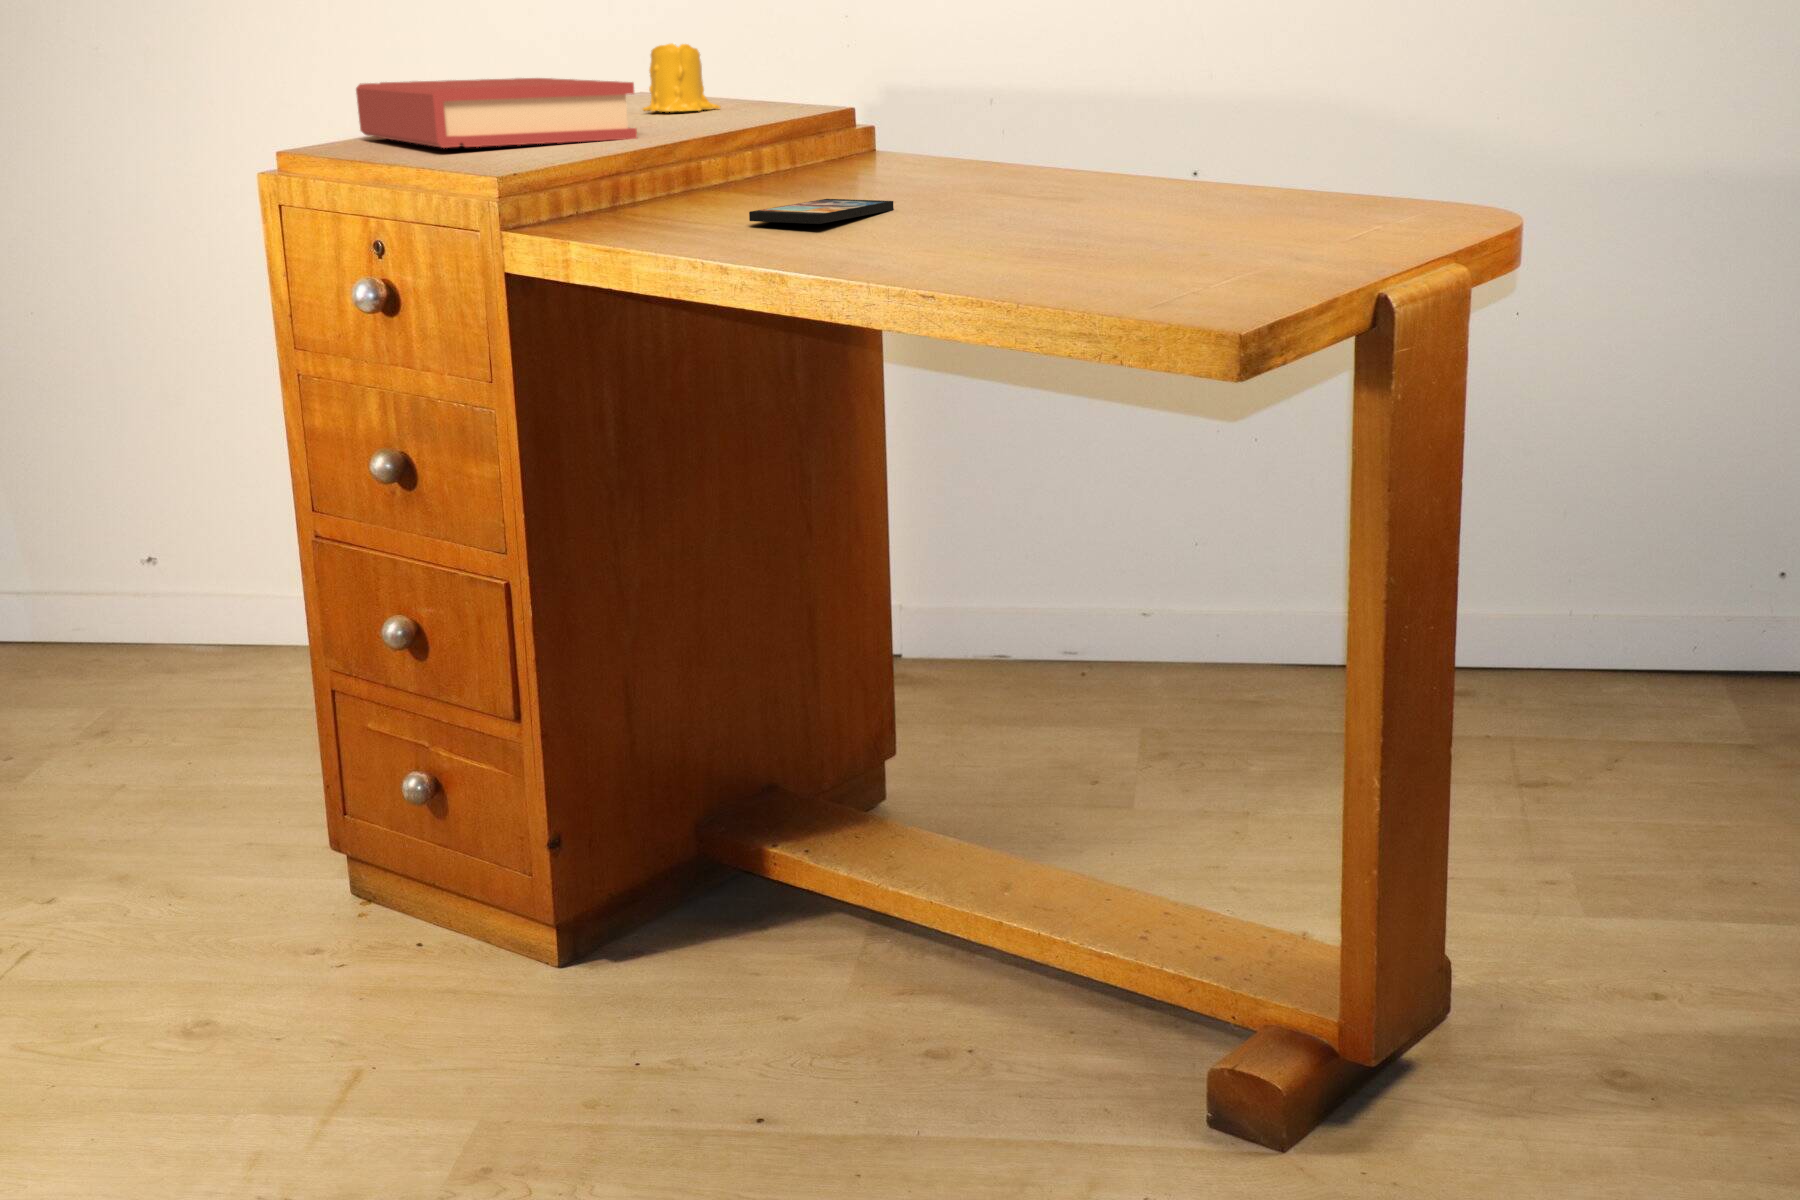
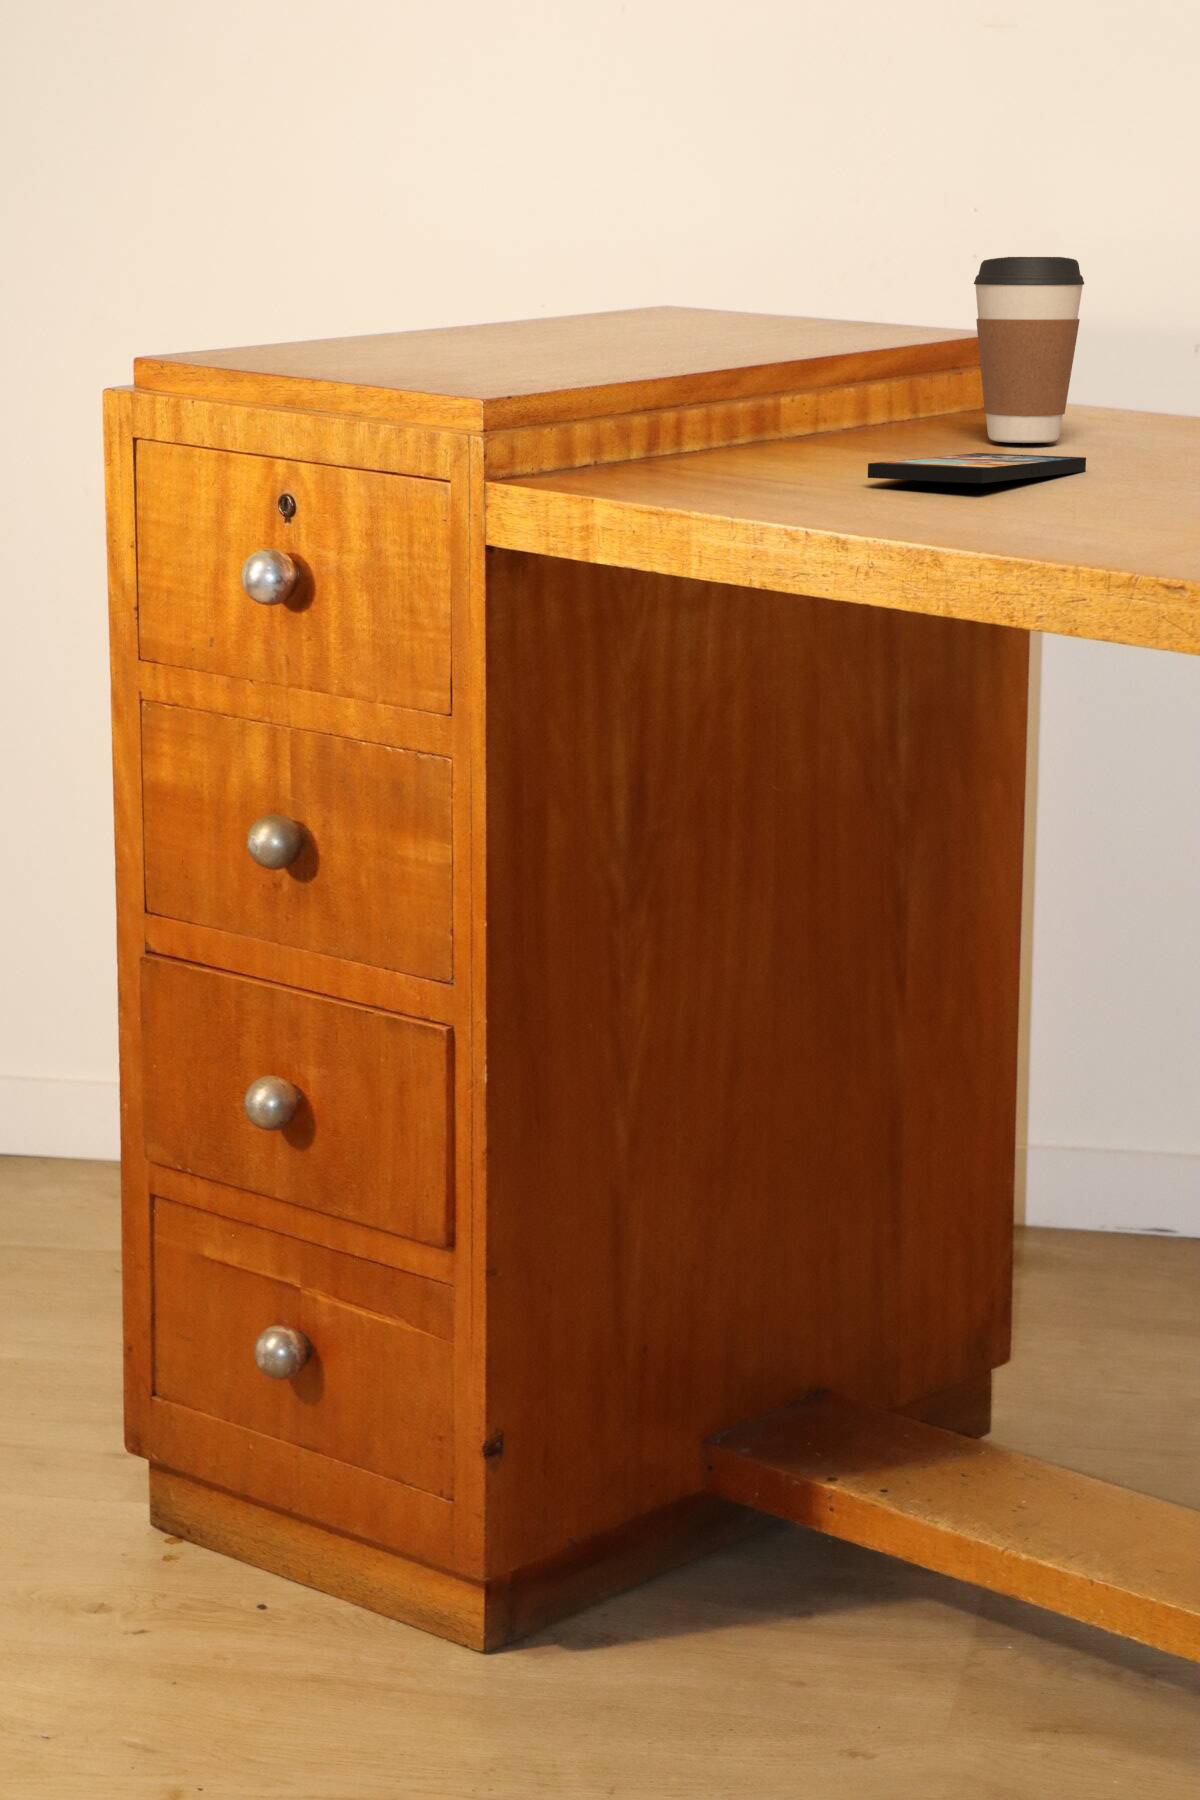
candle: present [643,43,721,112] -> none [666,224,786,330]
coffee cup: none [823,68,894,189] -> present [974,257,1084,443]
hardback book: present [356,78,637,148] -> none [253,272,683,361]

